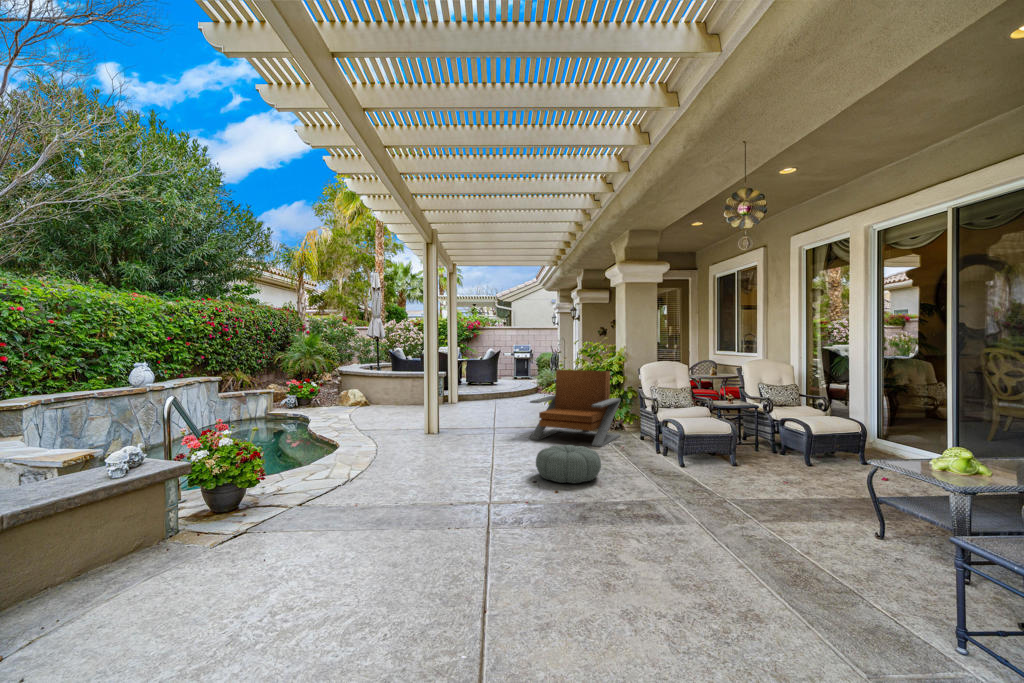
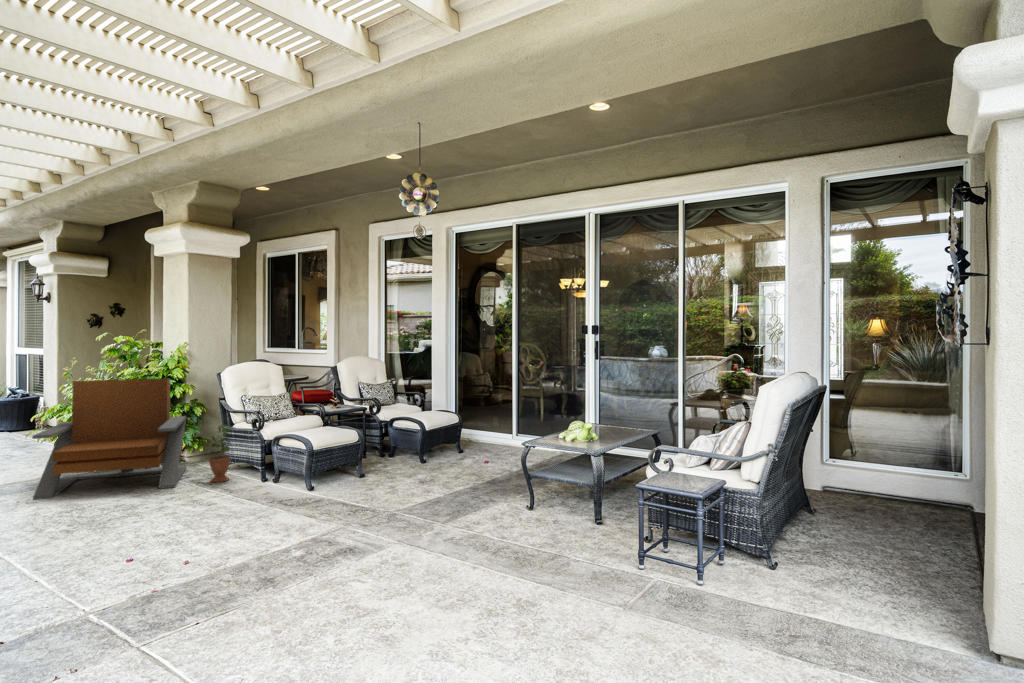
potted plant: none [621,405,643,449] -> present [206,425,233,482]
pouf: present [536,445,601,483] -> none [115,487,228,548]

